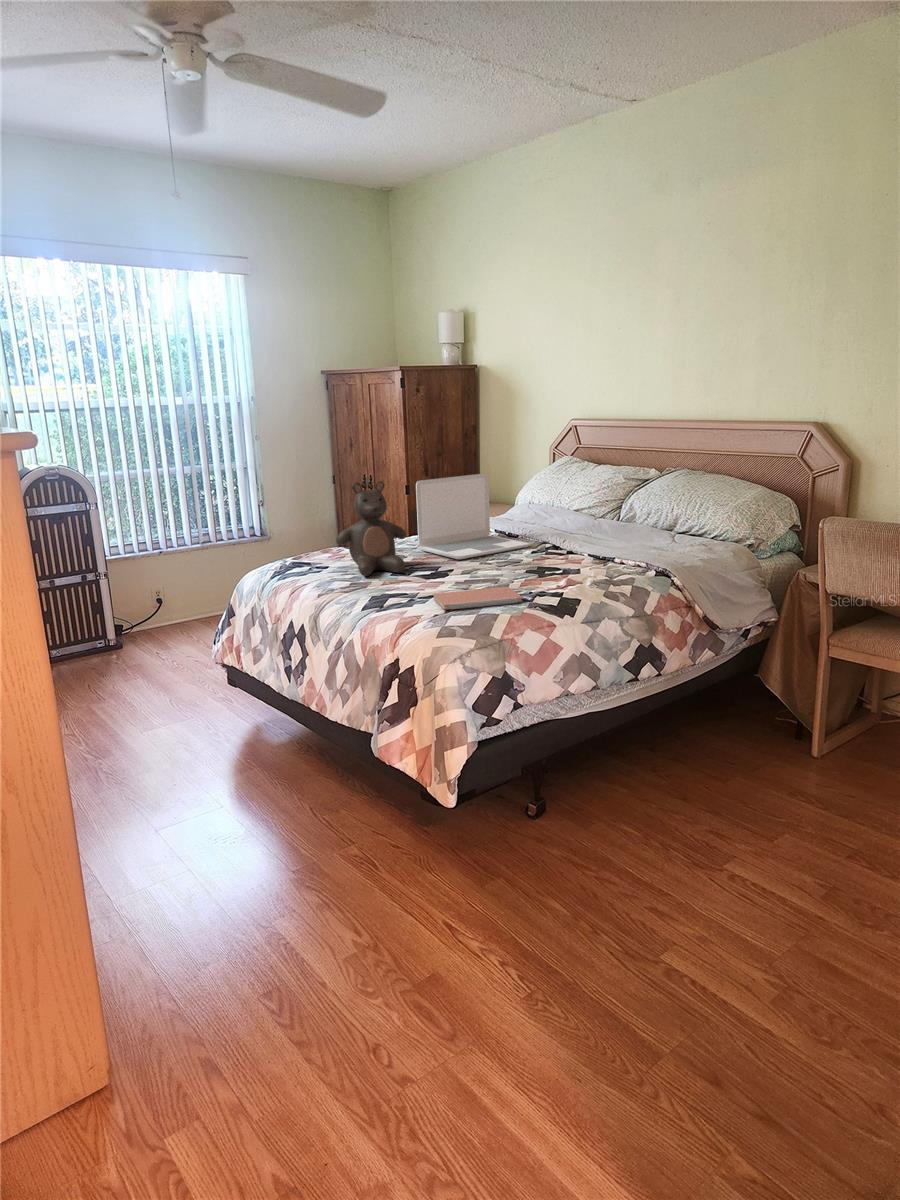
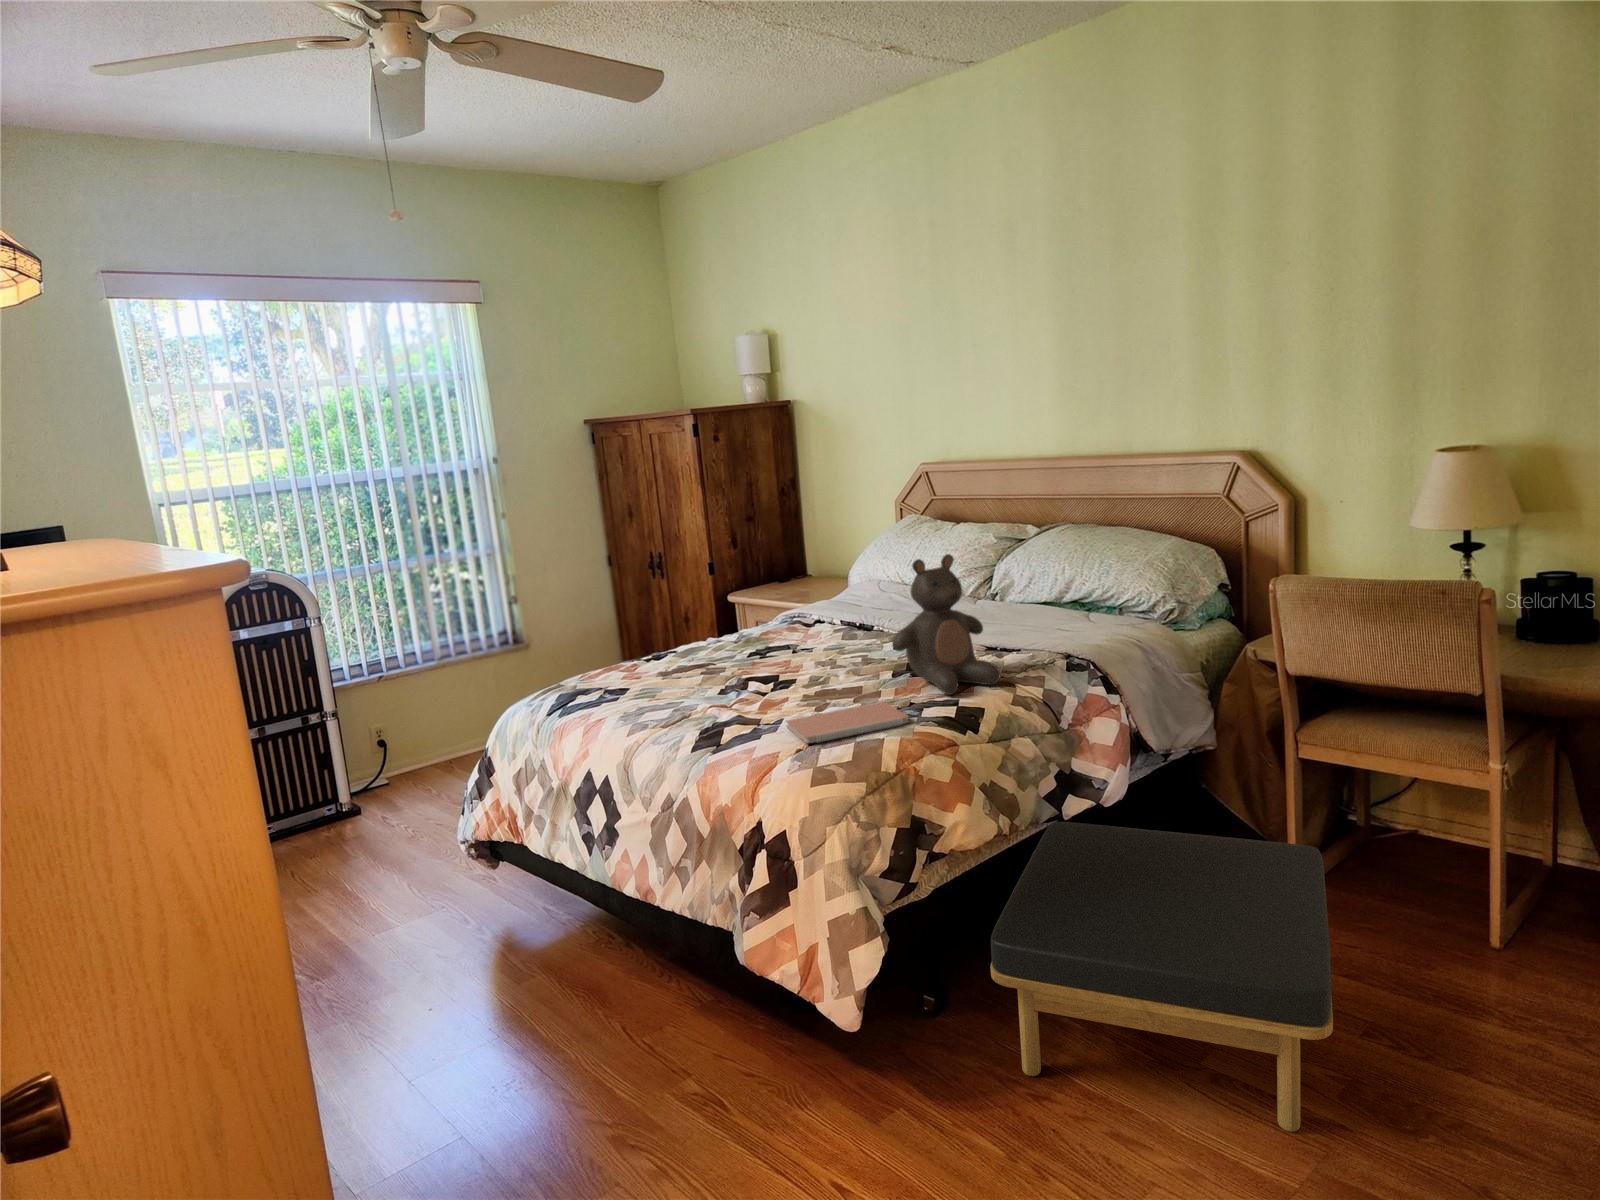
laptop: present [416,473,529,560] -> none [736,545,890,664]
teddy bear: present [336,481,406,576] -> present [892,554,1000,695]
ottoman: none [557,687,819,906] -> present [990,822,1333,1132]

